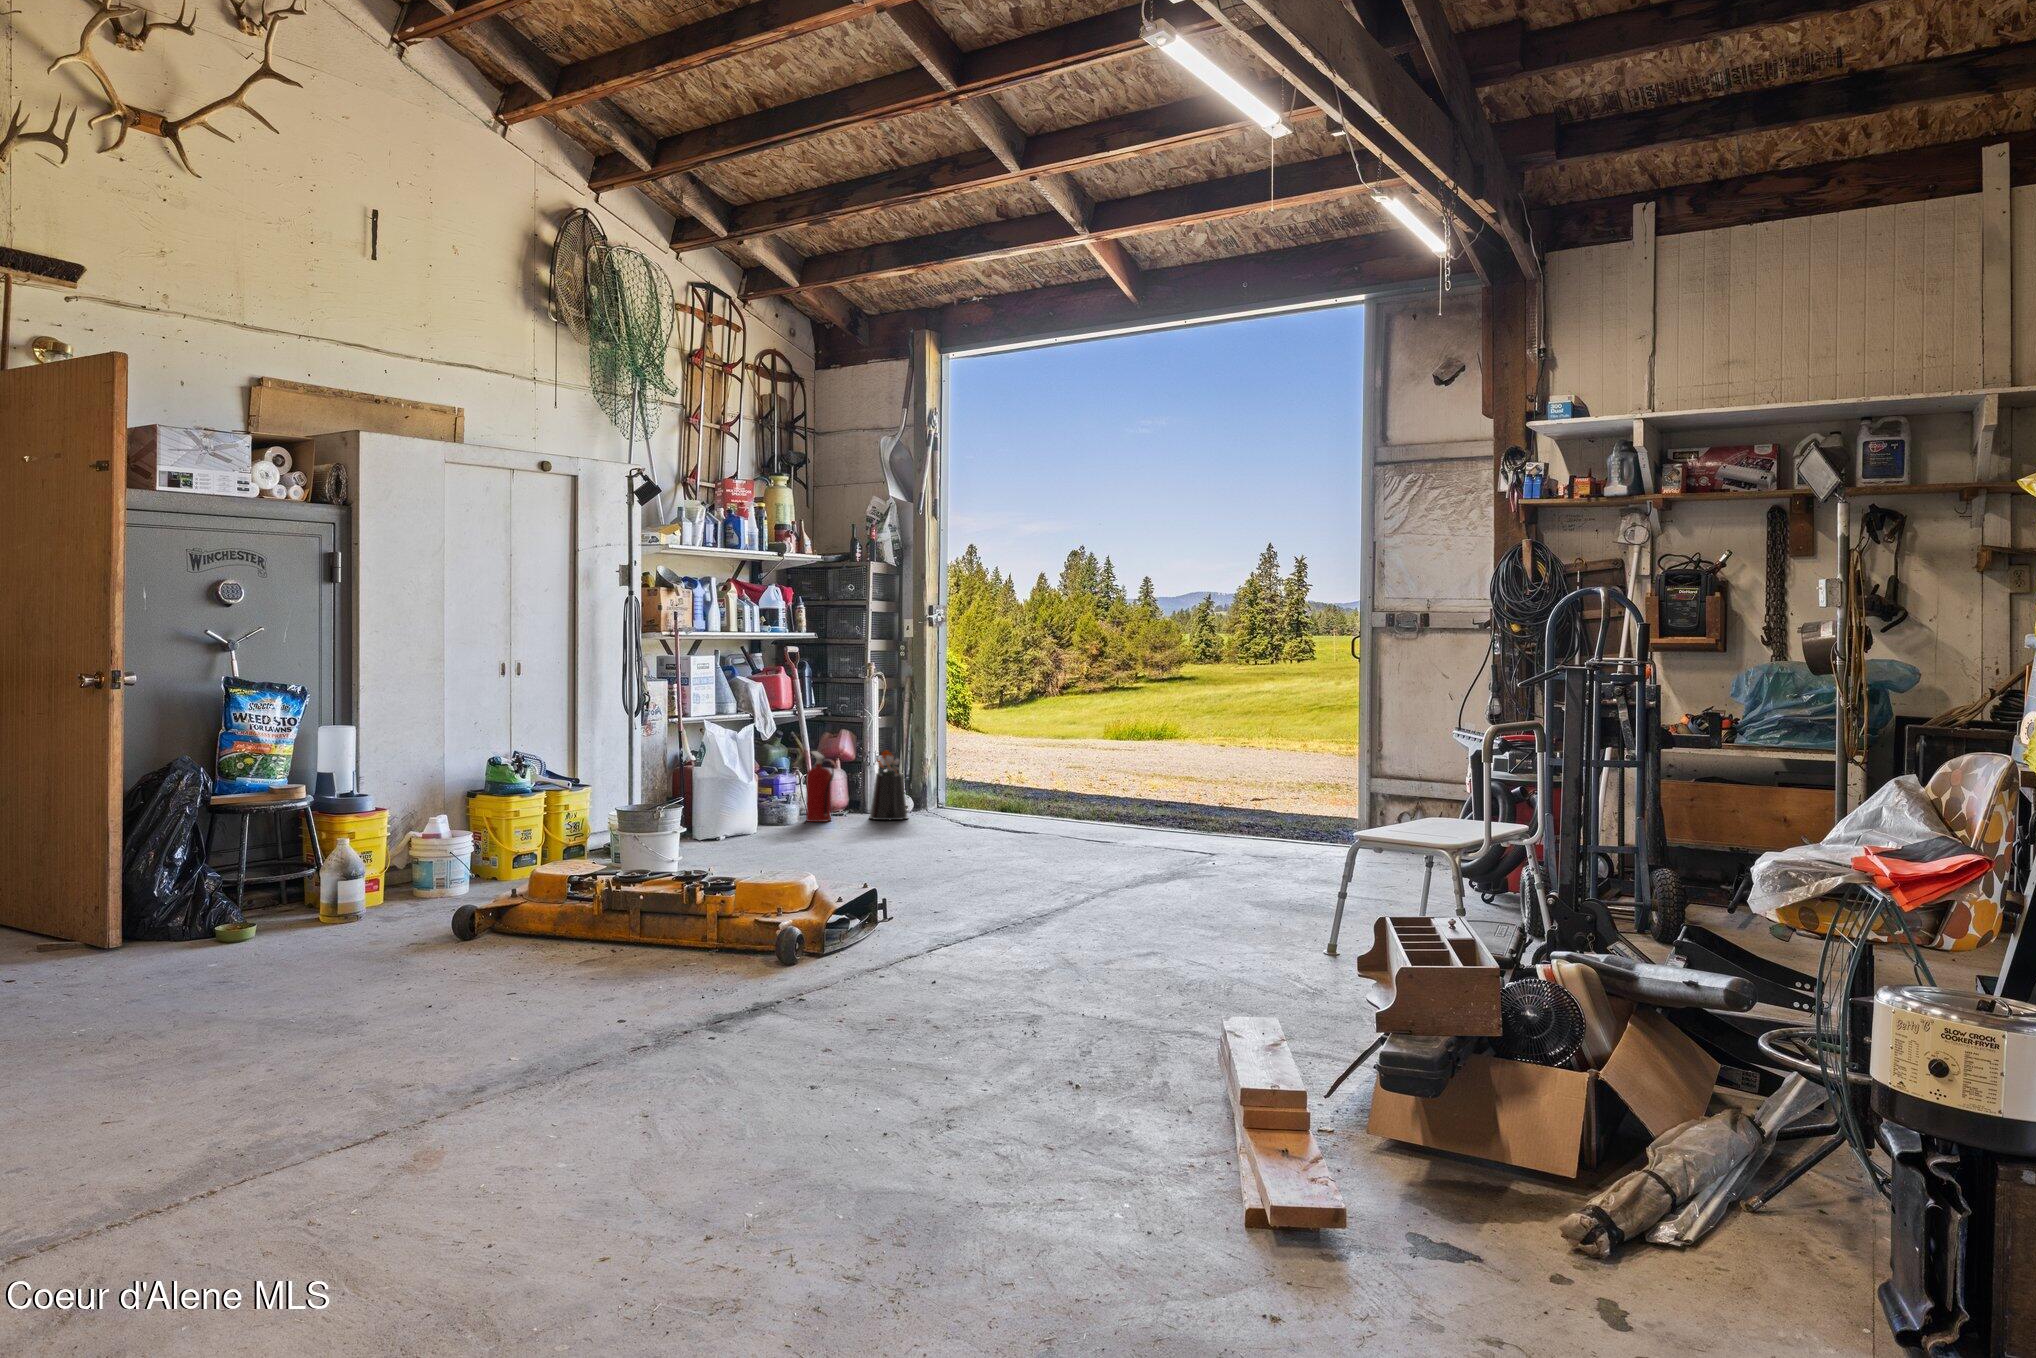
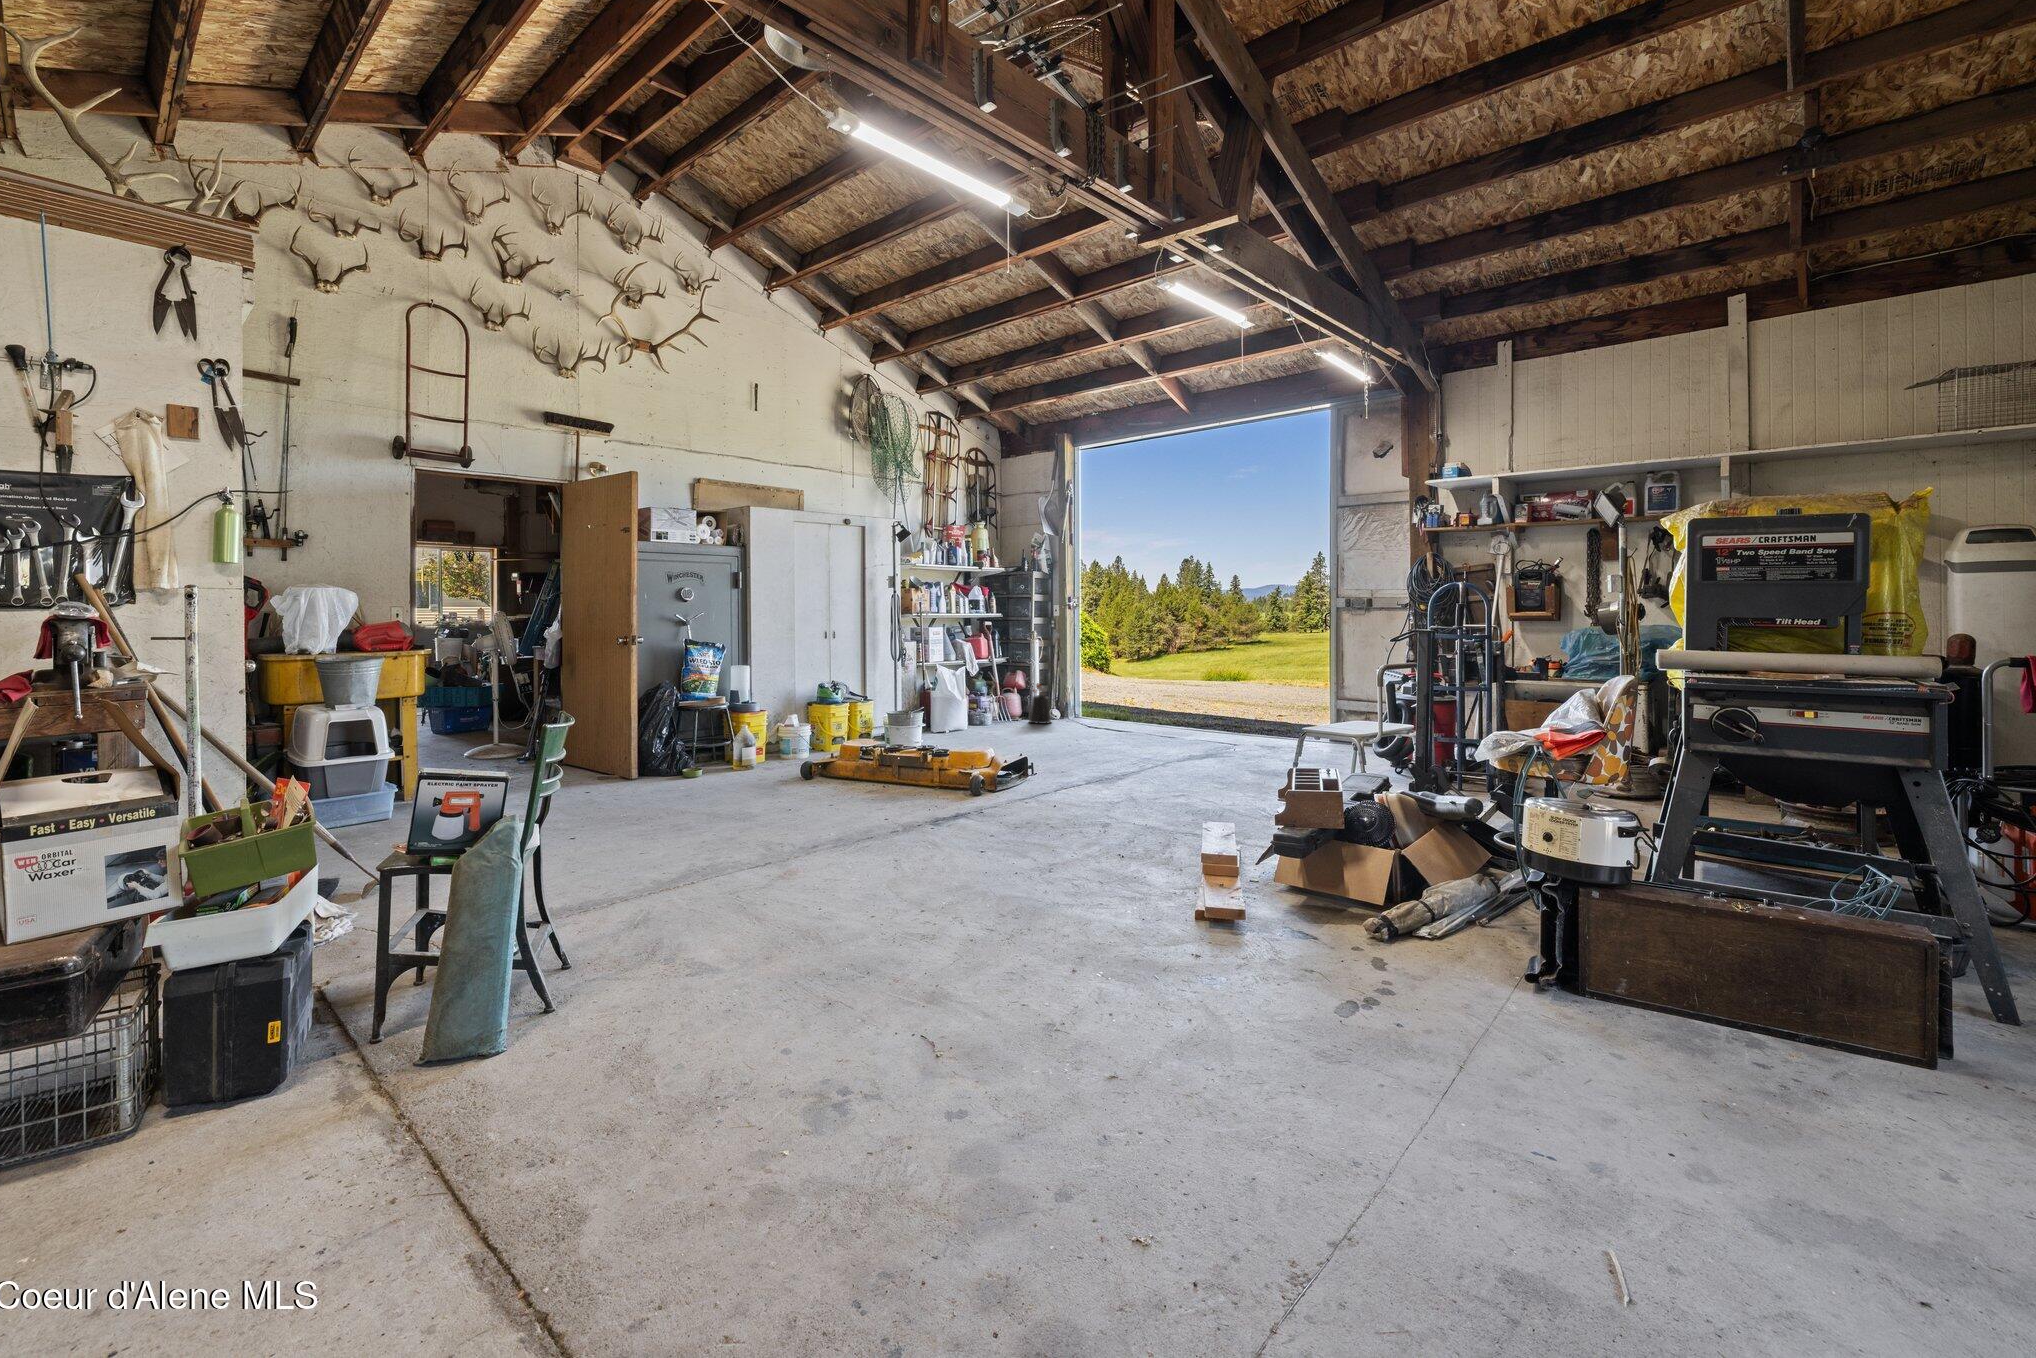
fire extinguisher: present [806,751,834,822] -> none [993,683,1008,724]

